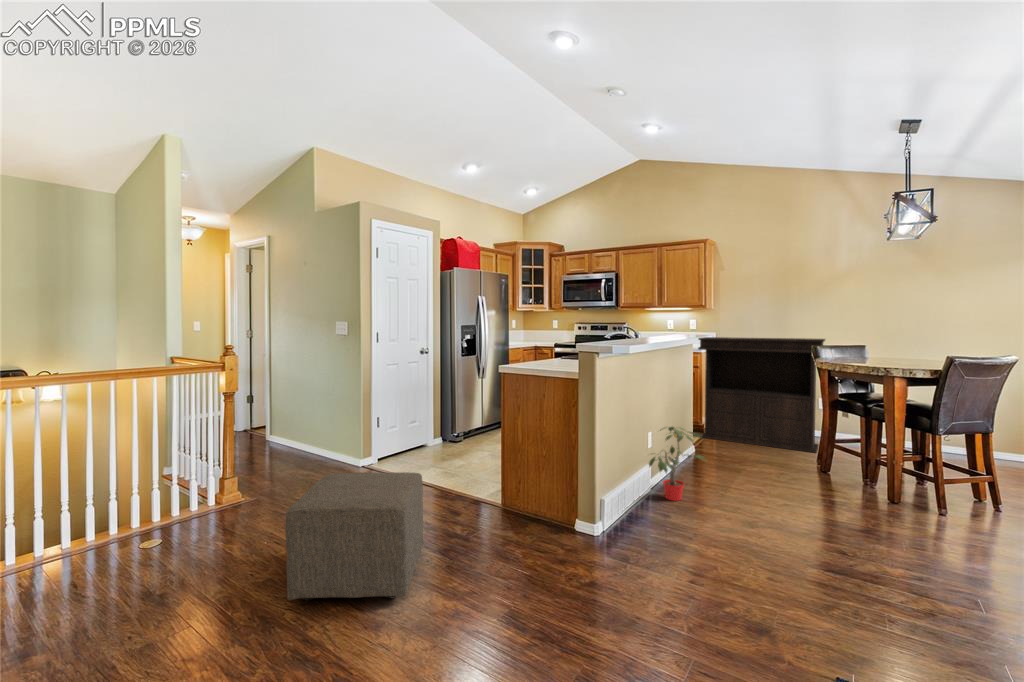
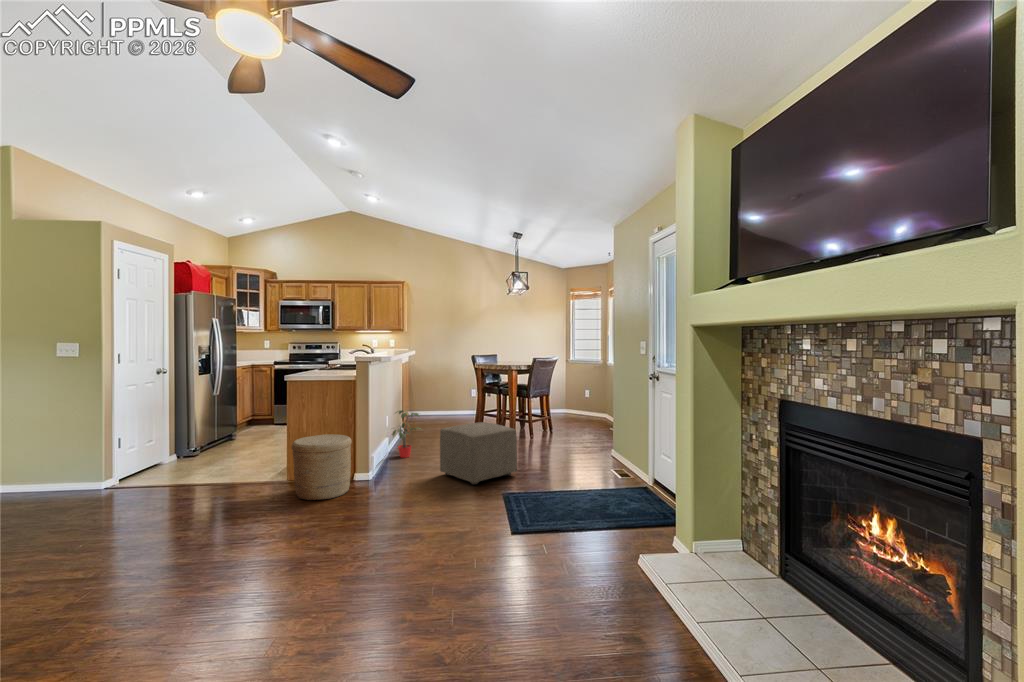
console table: present [698,337,825,453] -> none [401,351,476,424]
woven basket: none [484,453,565,554] -> present [292,434,352,500]
ottoman: present [285,472,423,600] -> present [440,422,517,485]

